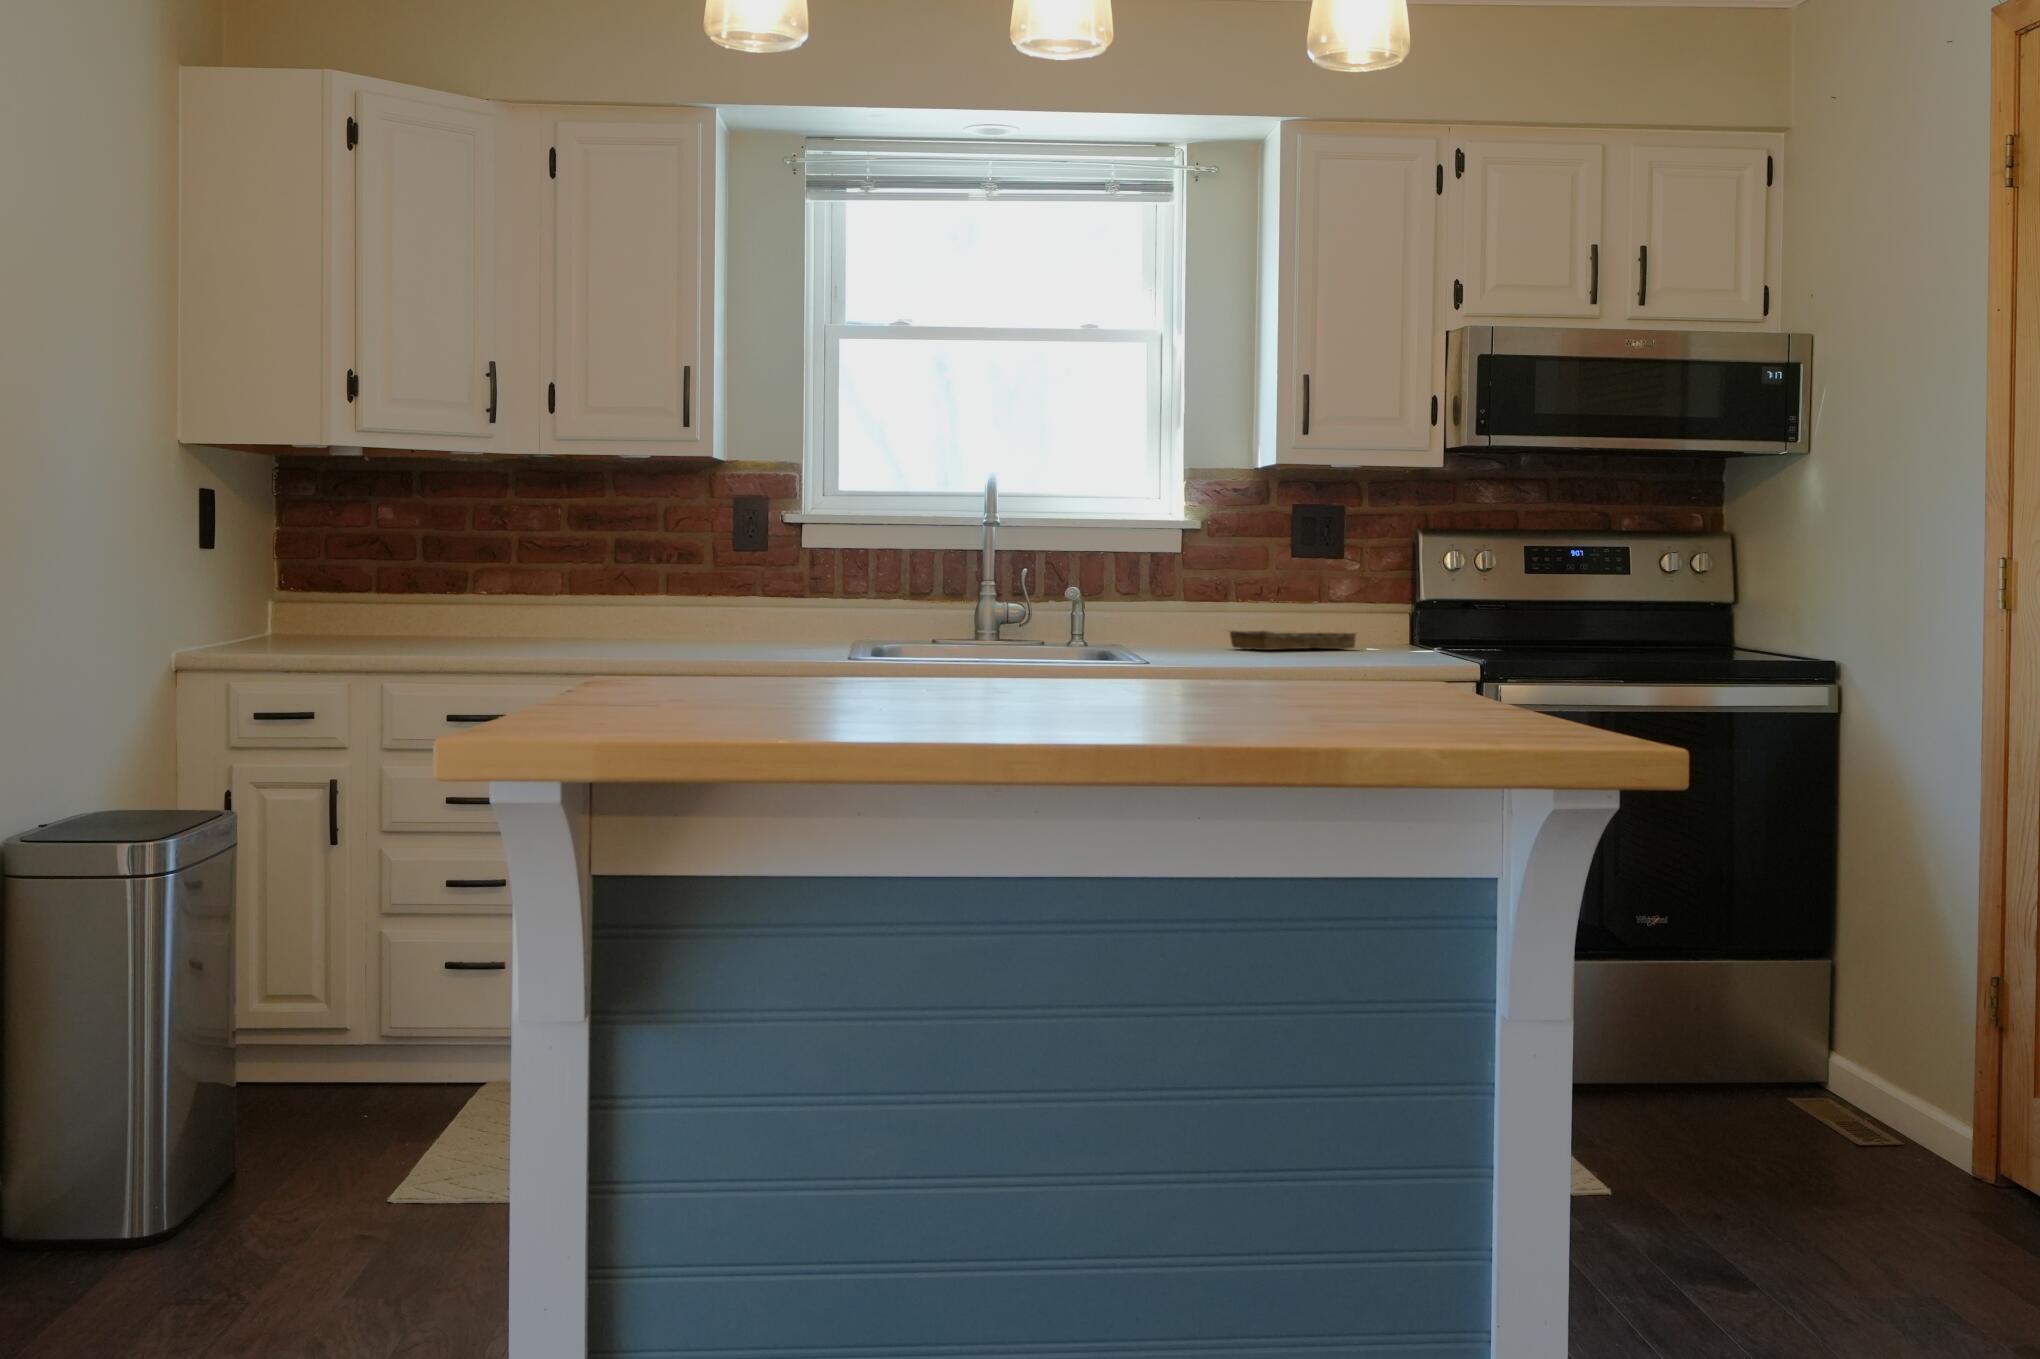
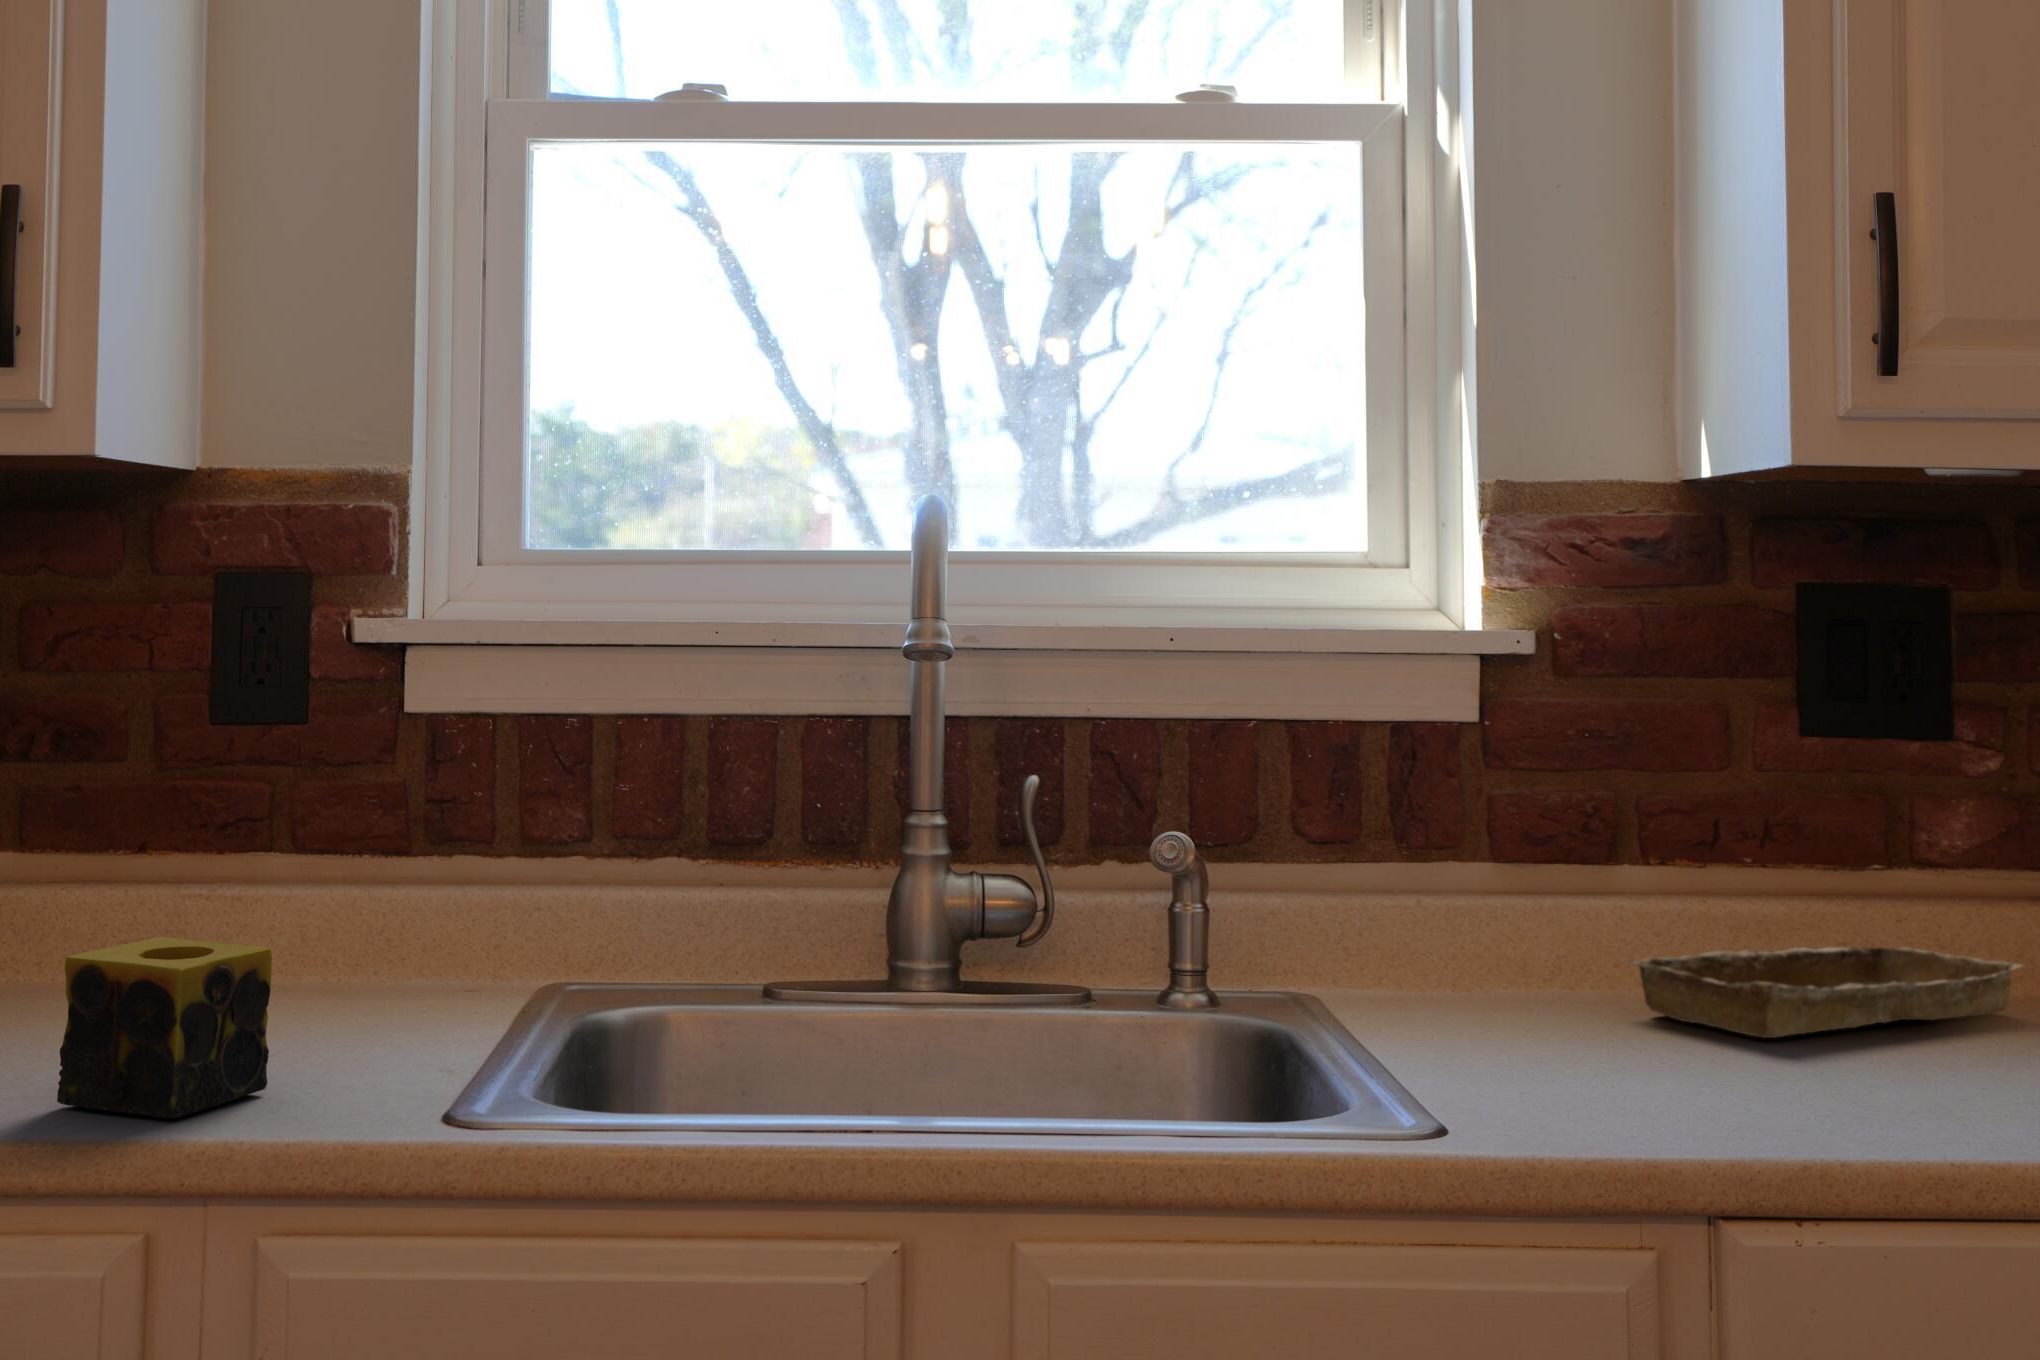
candle: none [724,605,786,652] -> present [57,937,272,1119]

